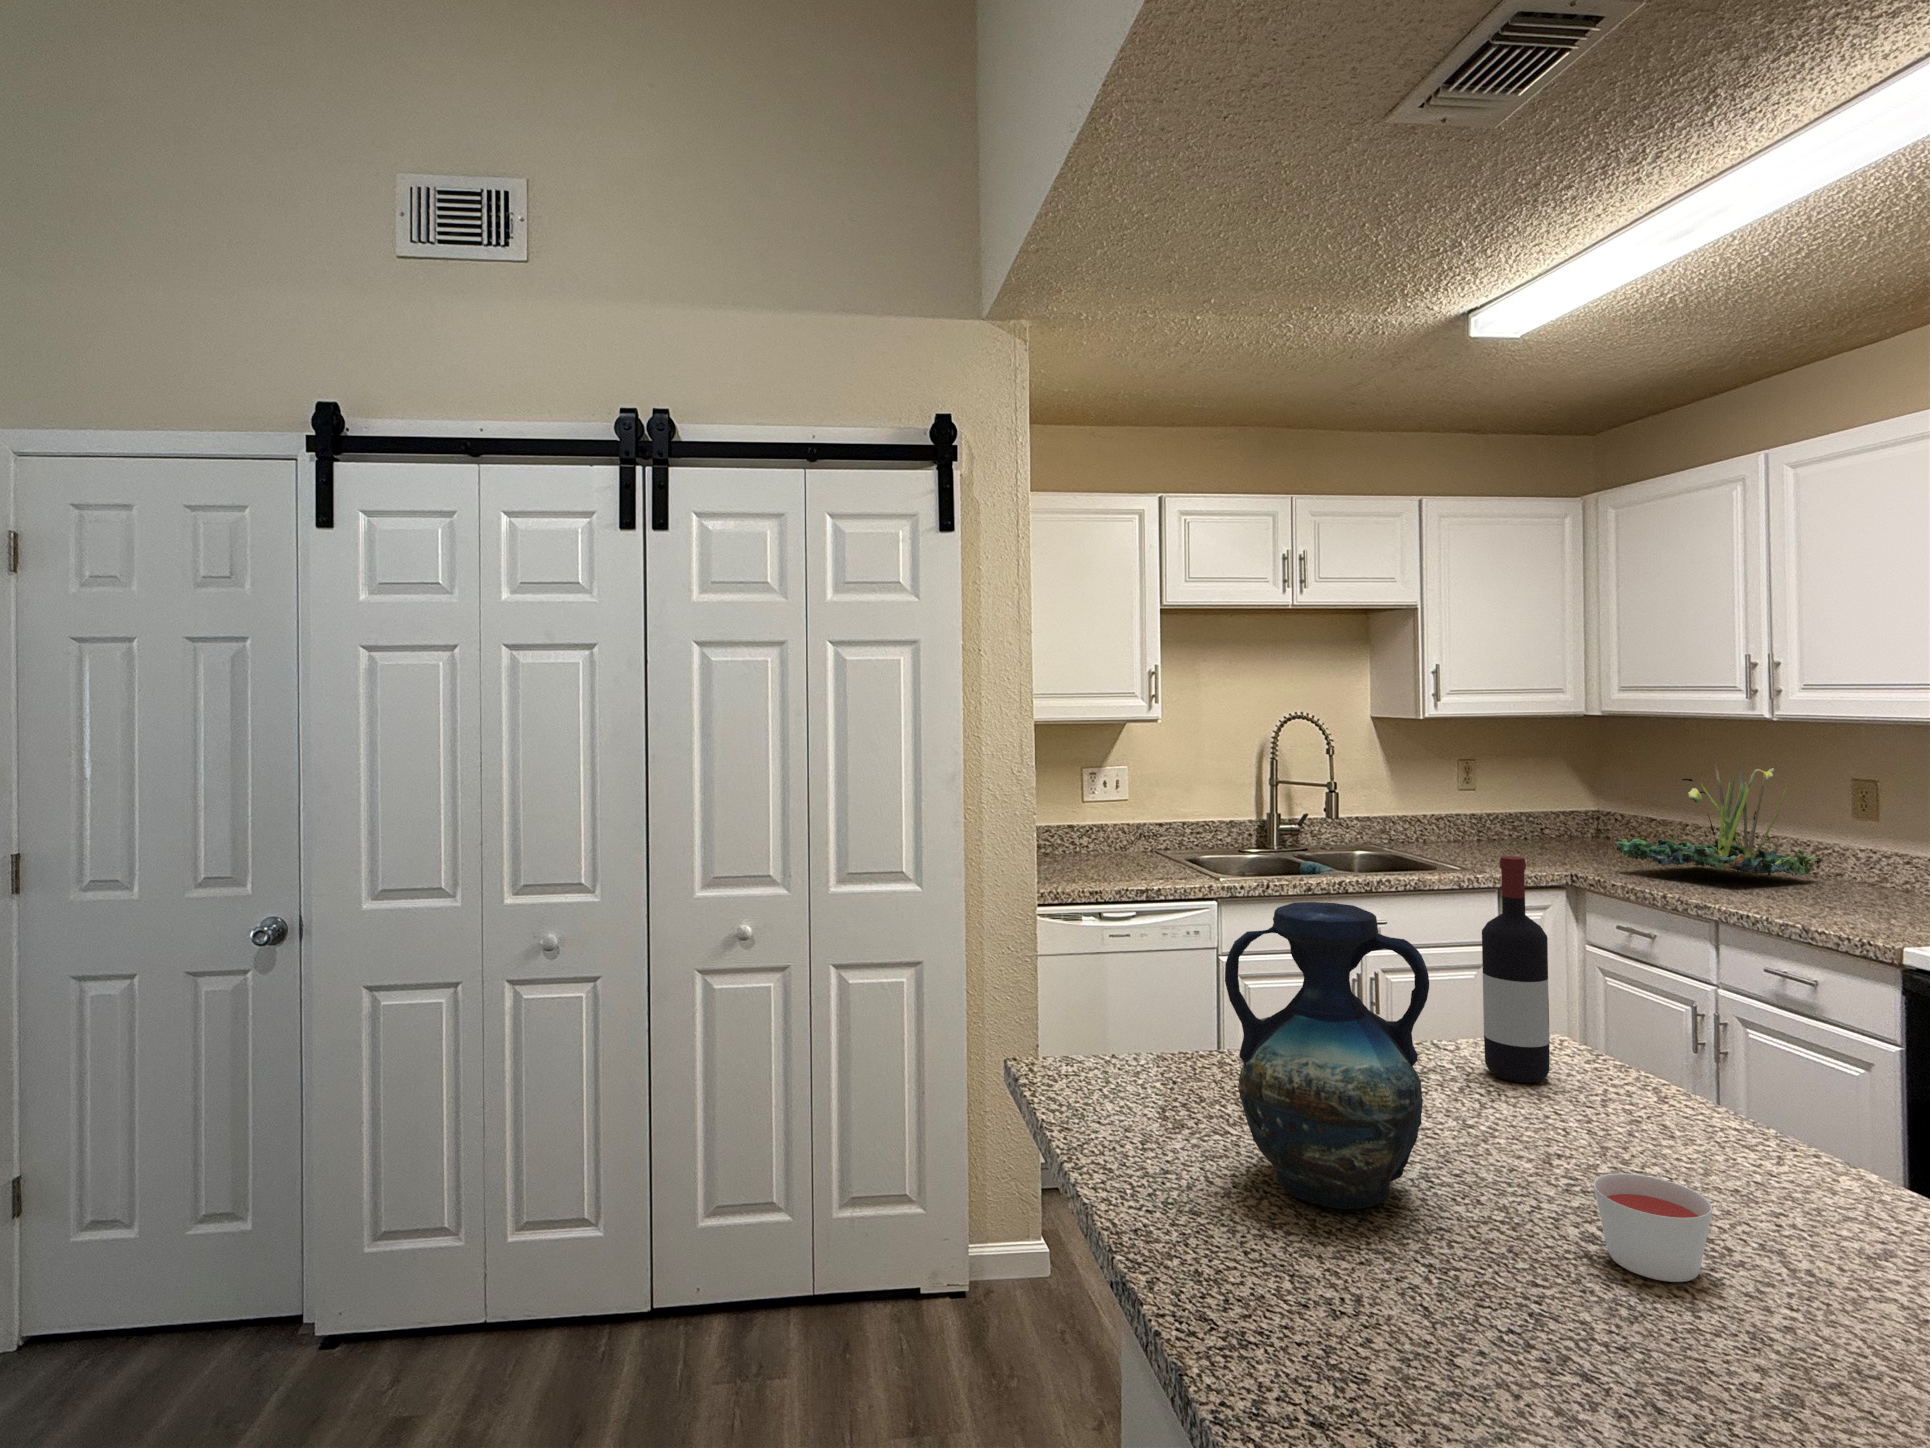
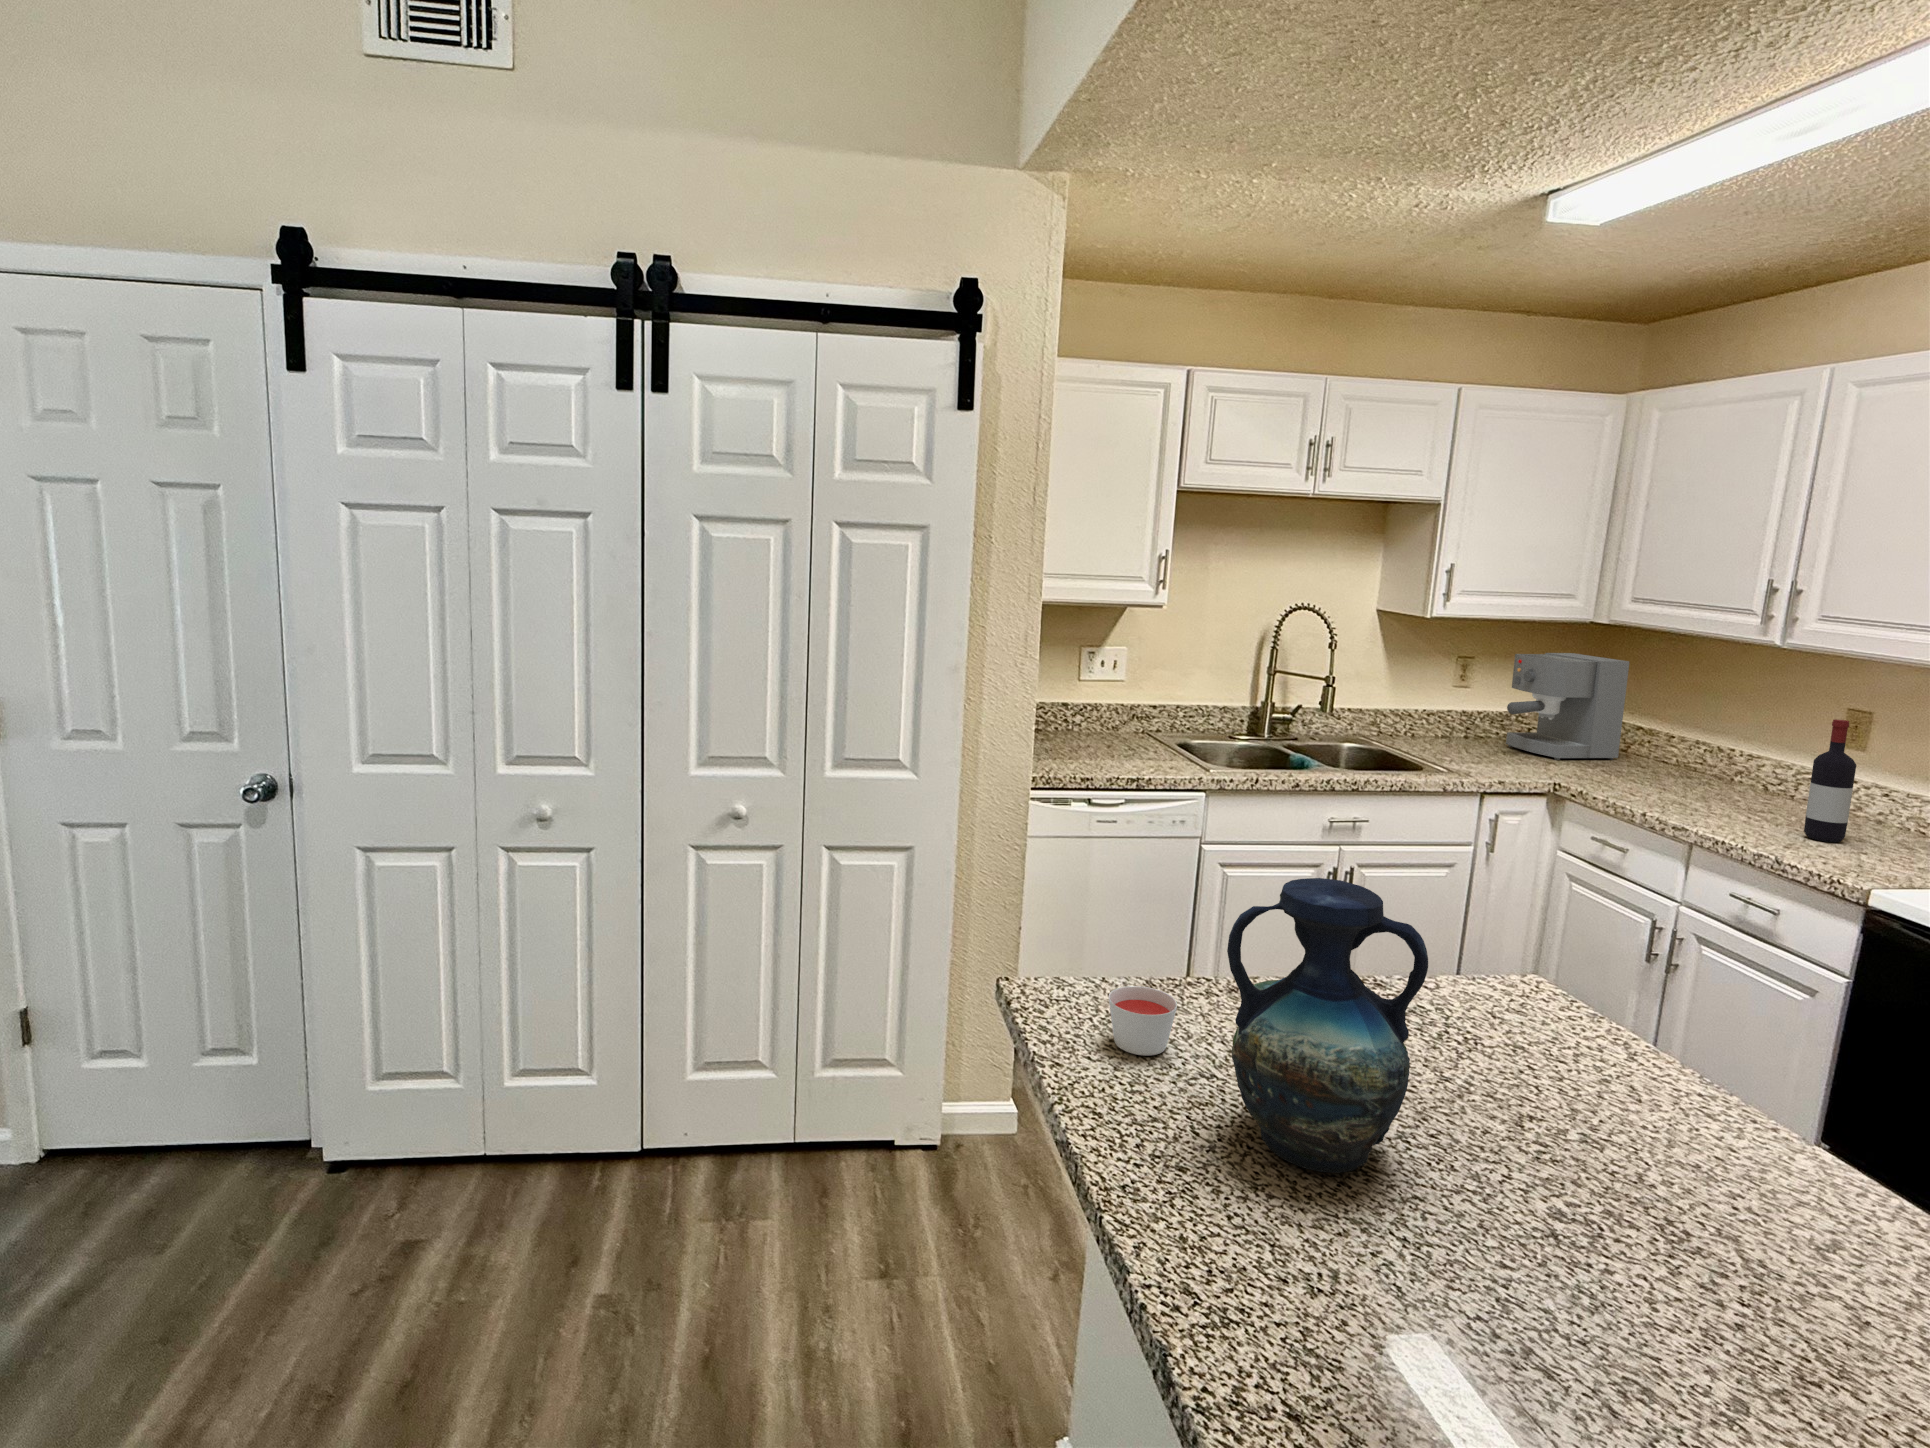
coffee maker: none [1517,749,1637,857] -> present [1506,653,1630,760]
plant: present [1616,763,1821,876] -> none [1599,682,1799,795]
wine bottle: present [1482,856,1550,1083] -> present [1804,719,1856,842]
candle: present [1594,1173,1712,1282] -> present [1109,986,1177,1056]

